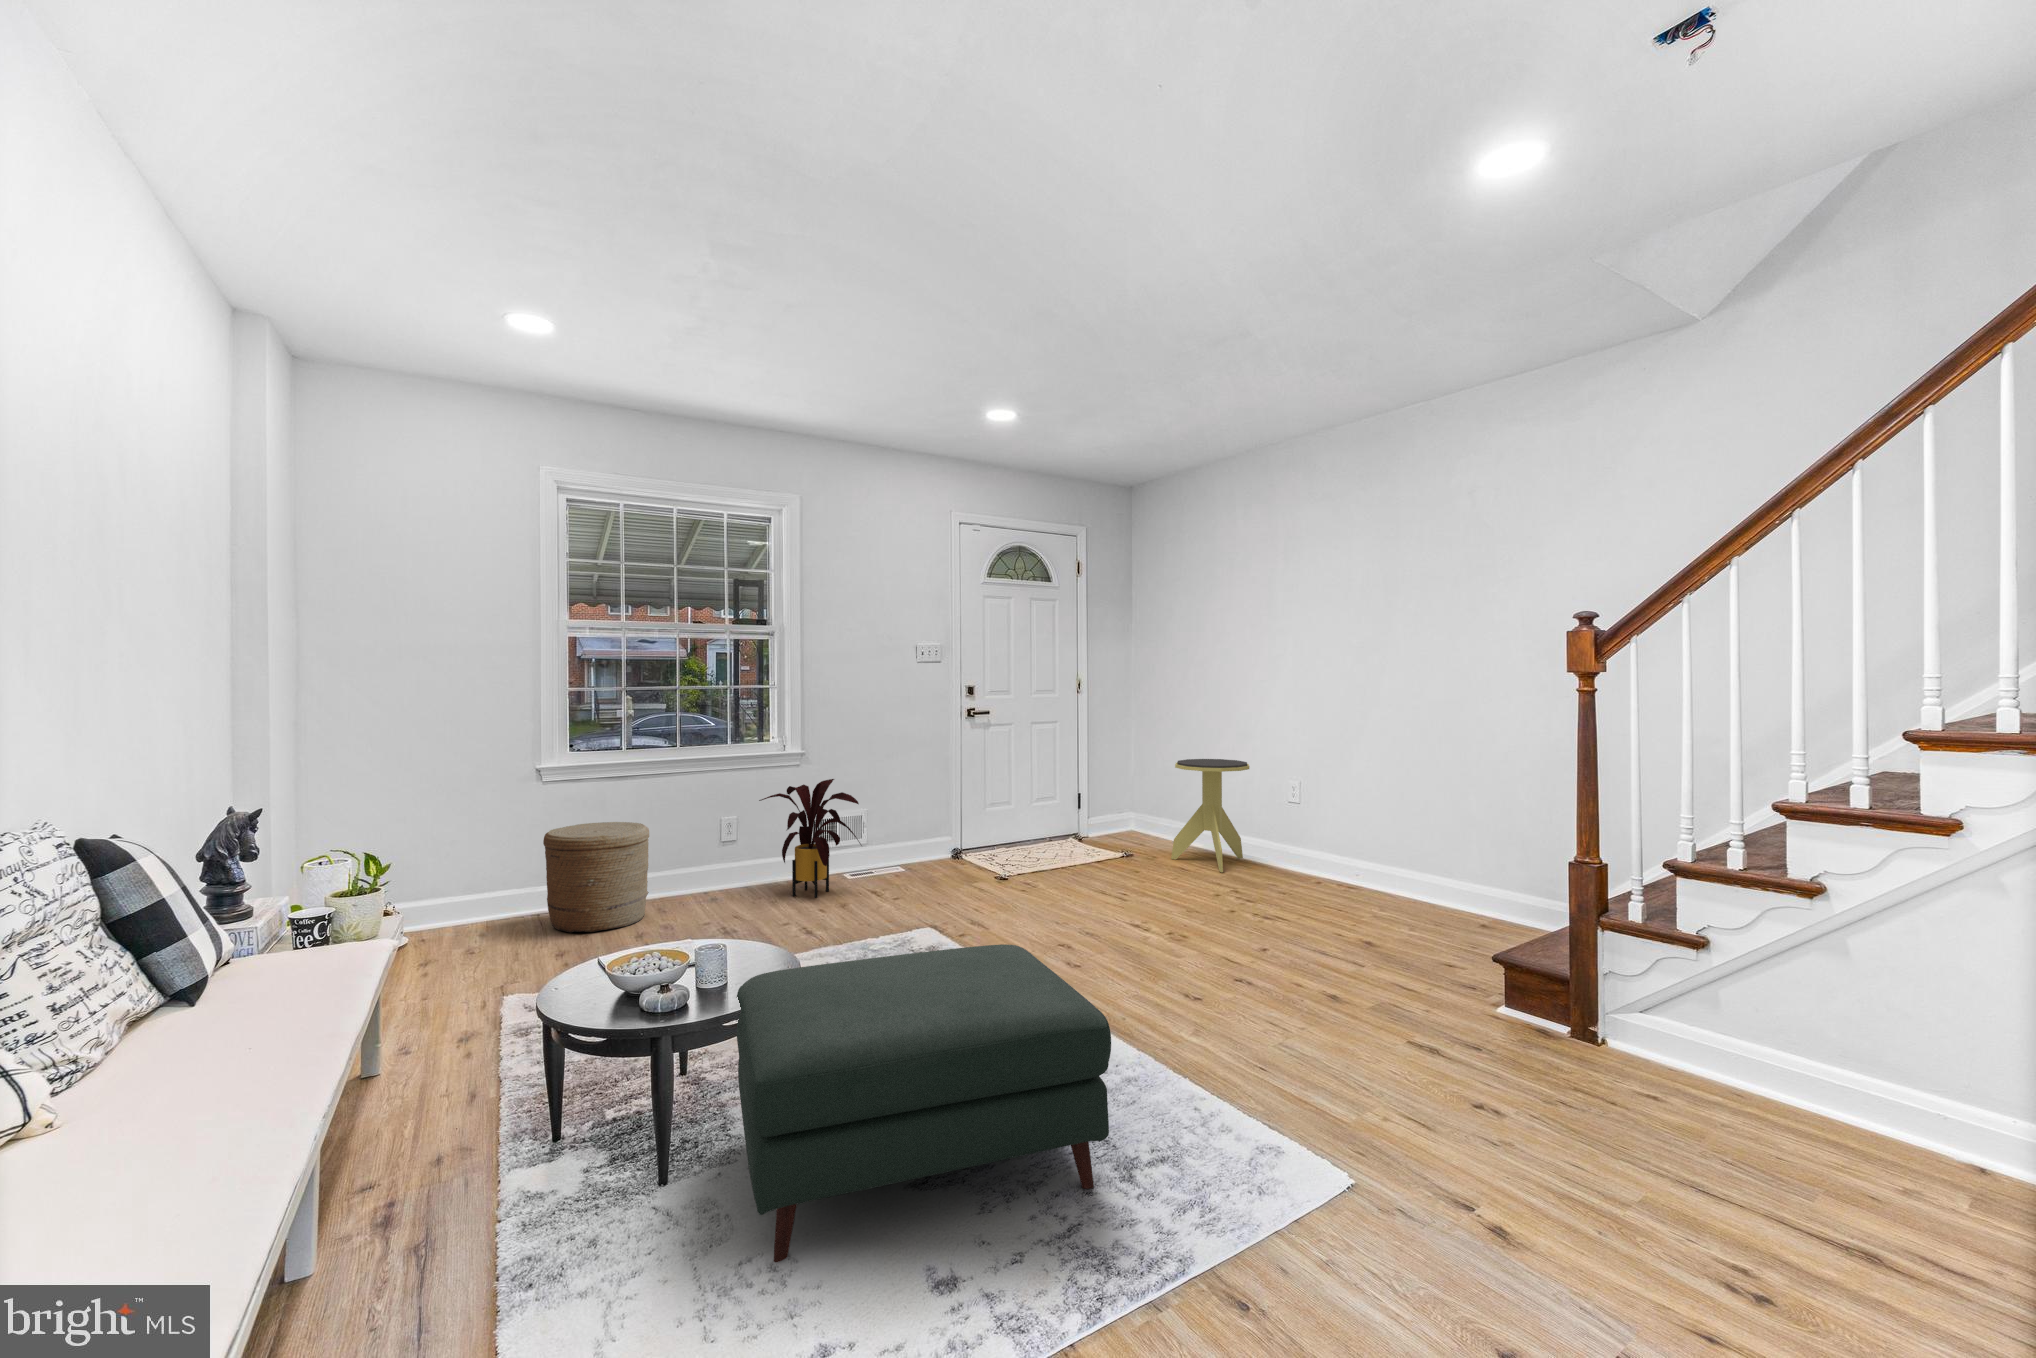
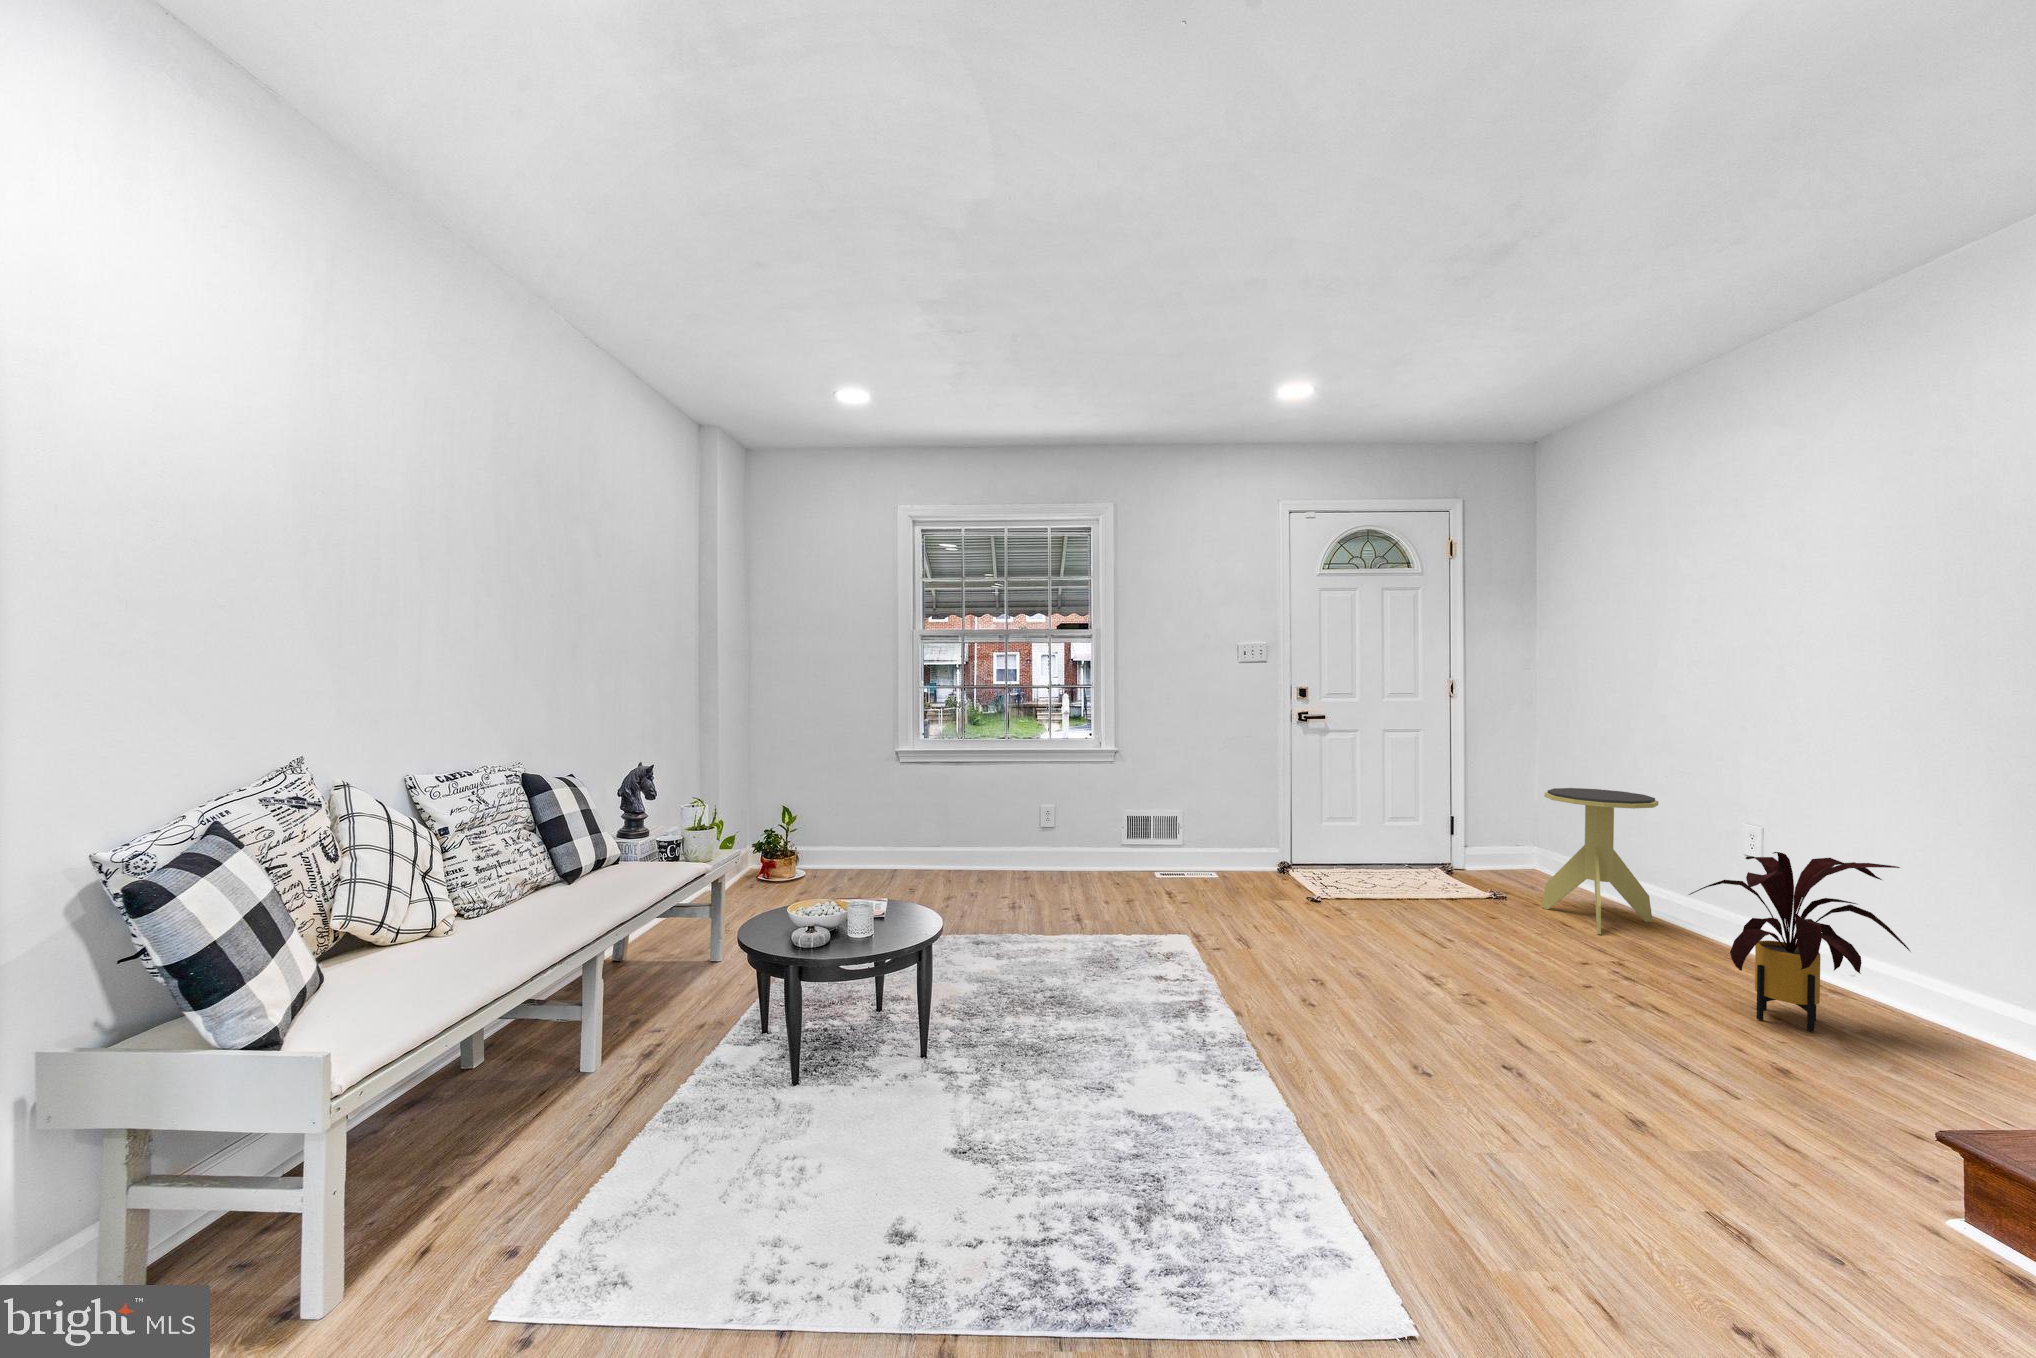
house plant: present [759,779,861,898] -> present [1689,852,1910,1032]
woven basket: present [543,822,649,933] -> none [892,796,972,885]
ottoman: present [735,944,1111,1263] -> none [787,935,1139,1214]

